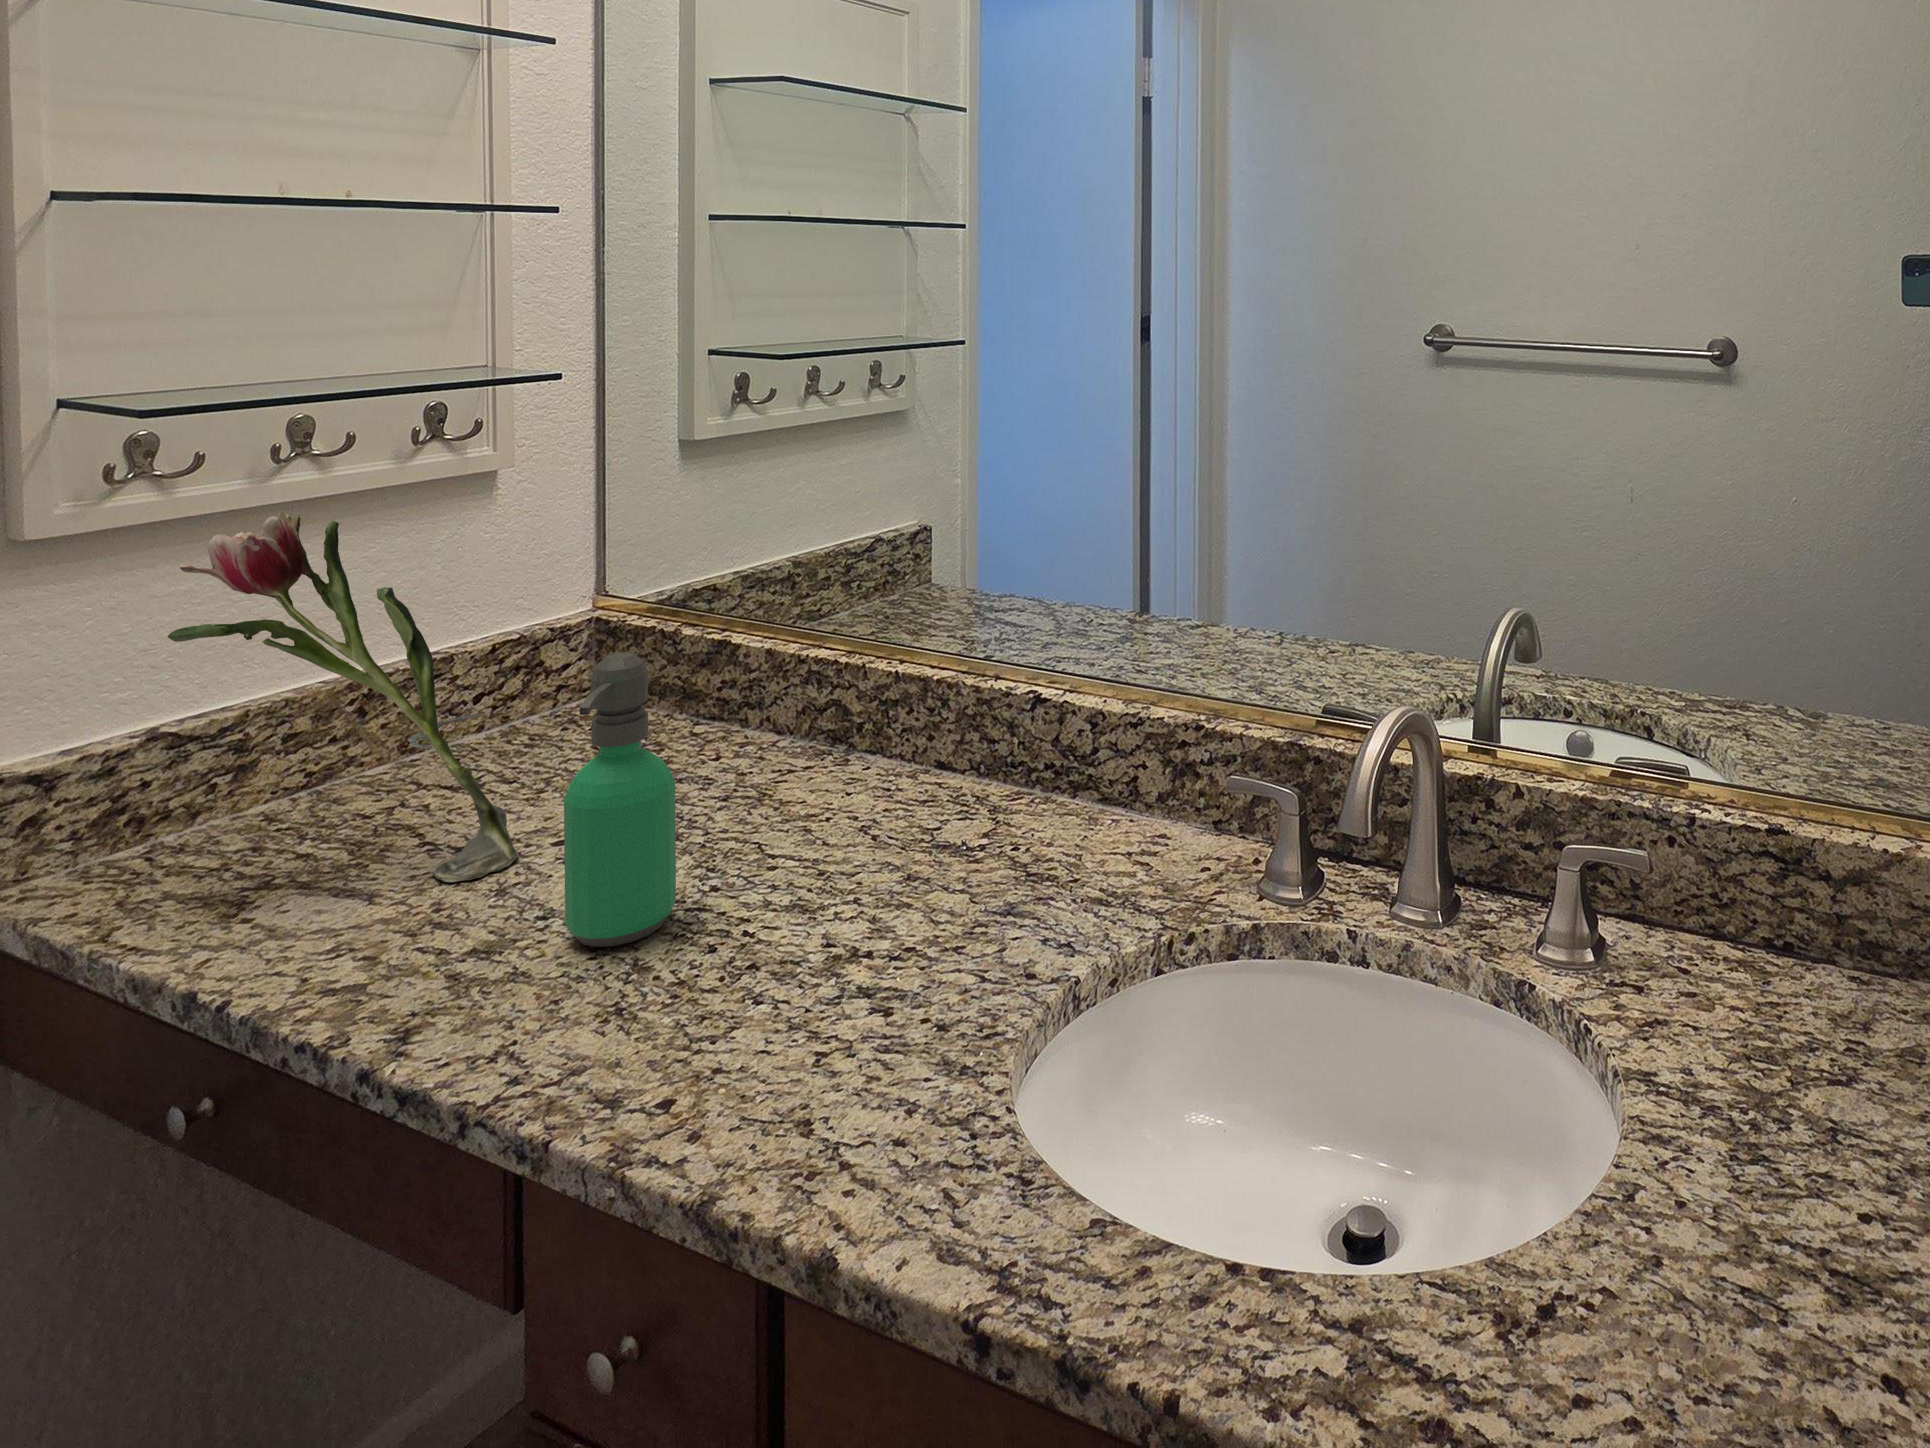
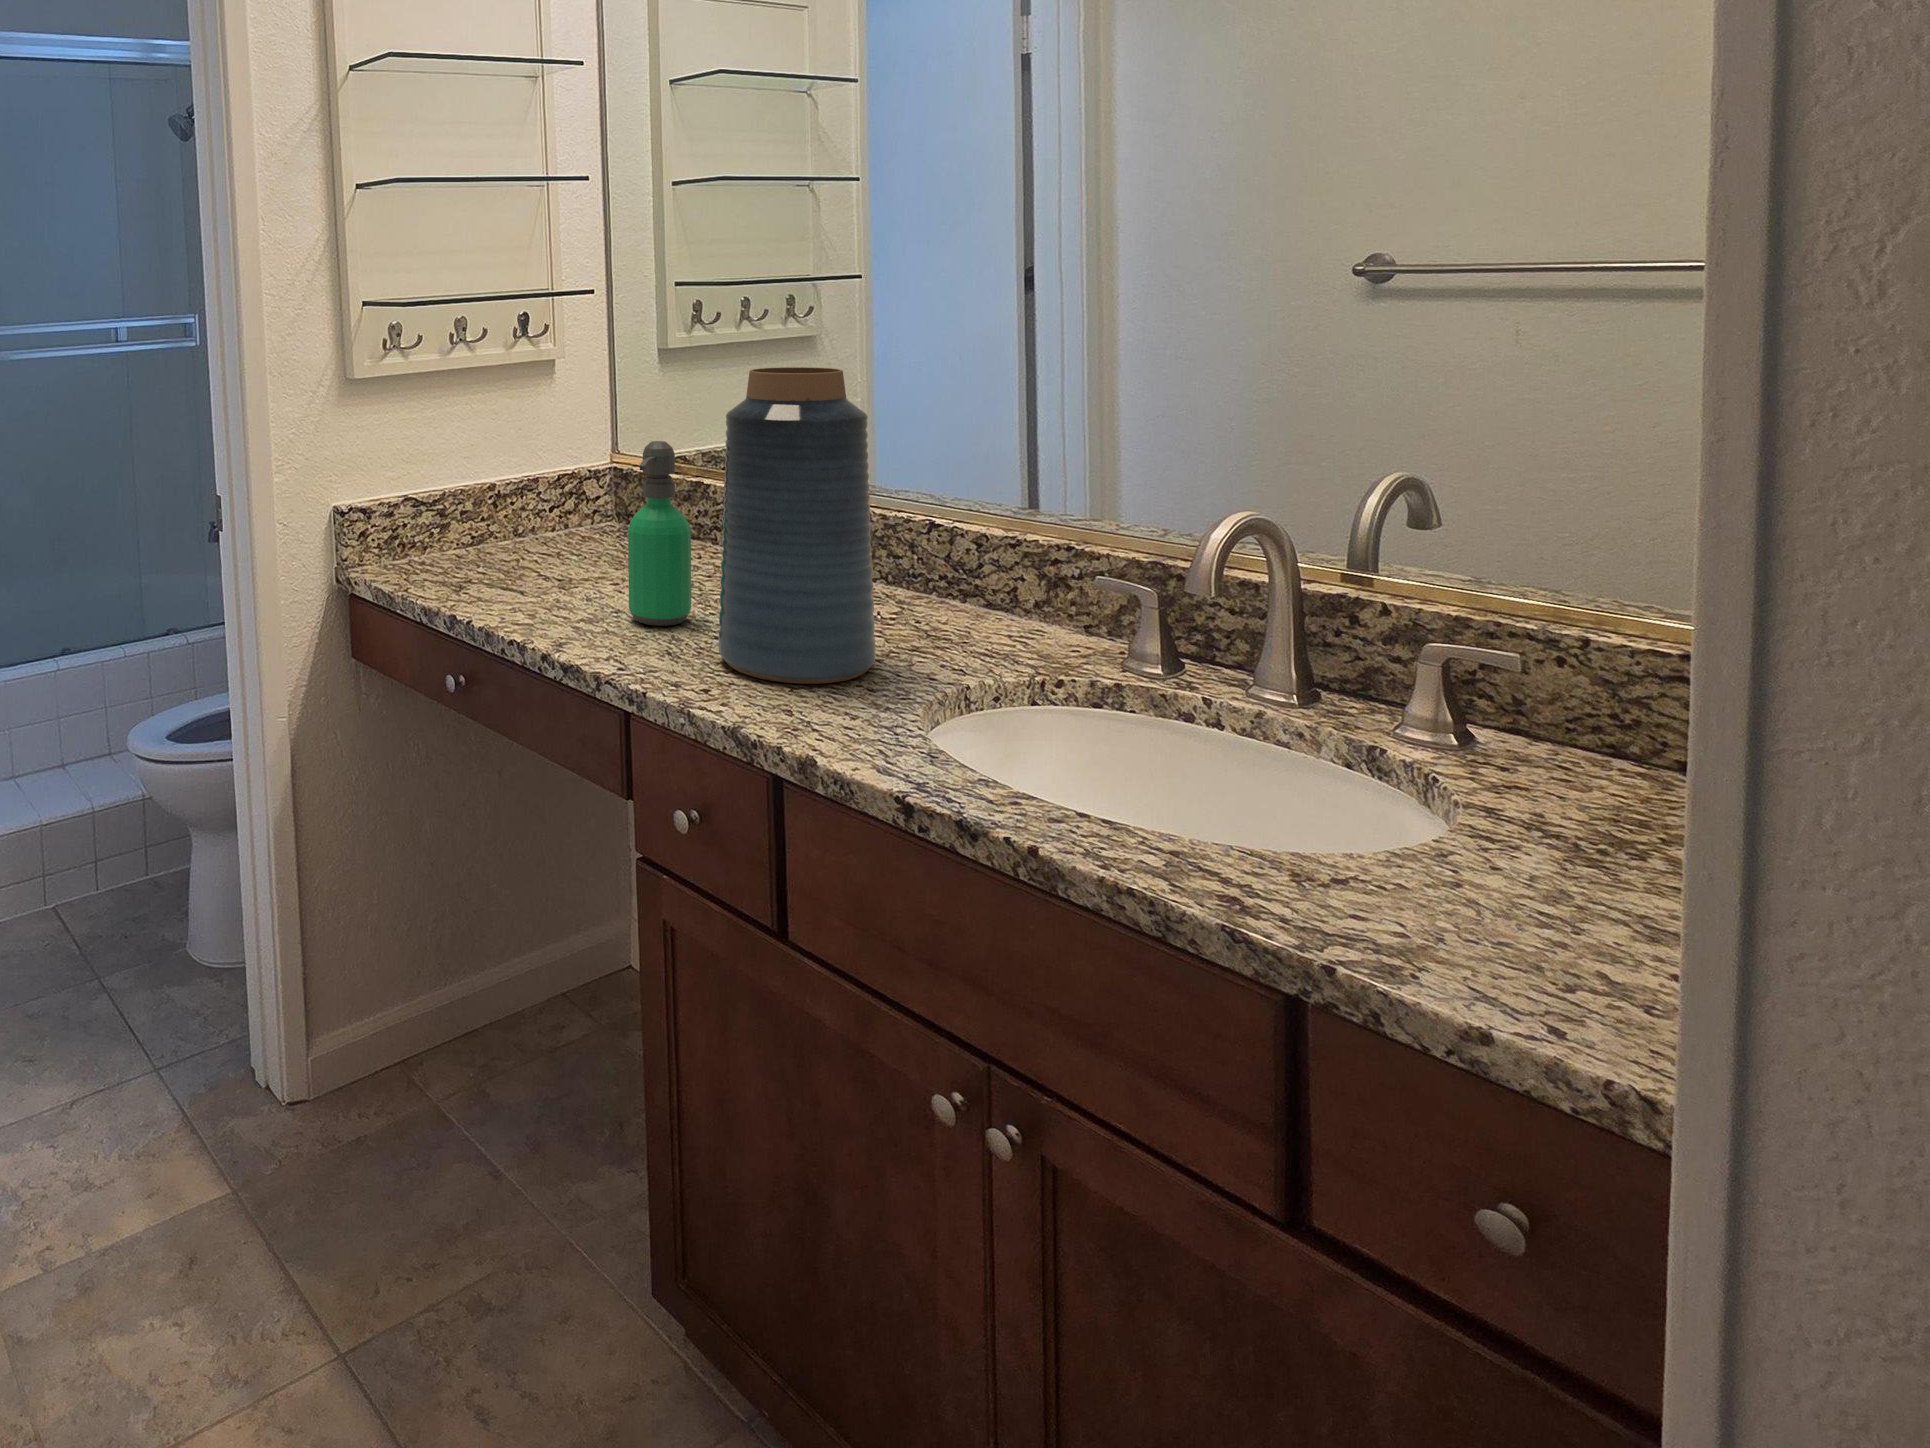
flower: present [168,512,518,882] -> none [417,357,592,589]
vase: none [706,548,949,1048] -> present [718,367,876,684]

